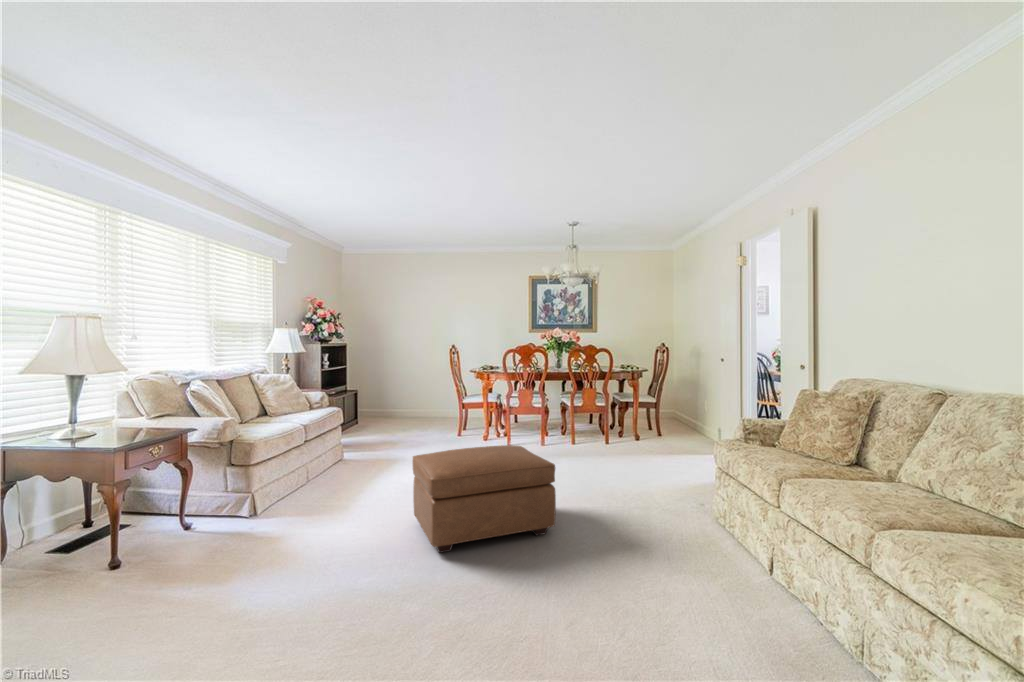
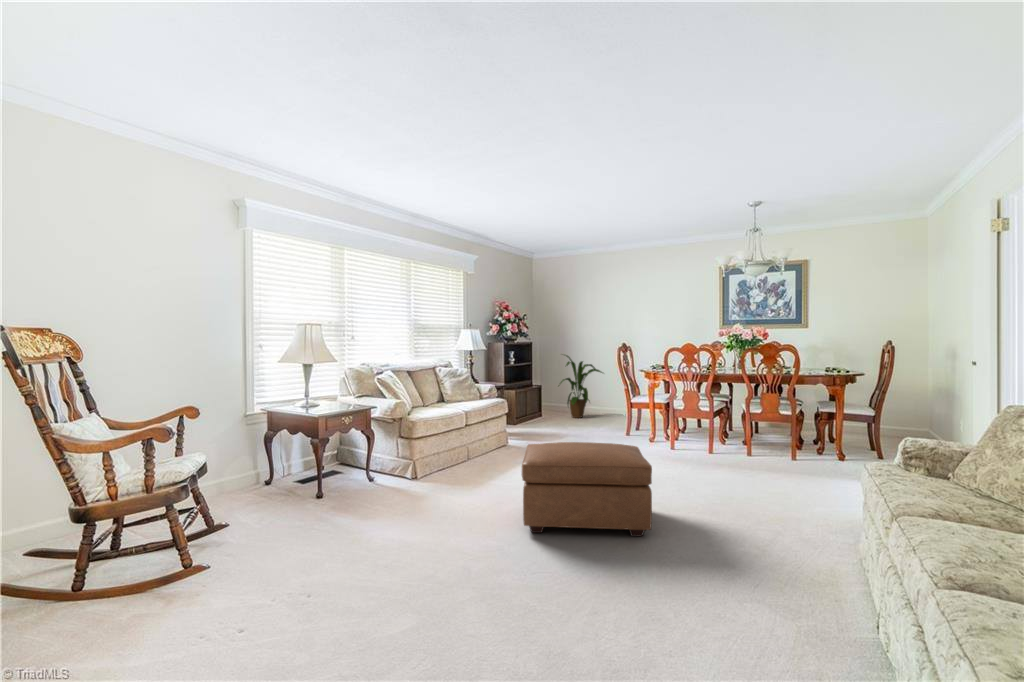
house plant: none [376,357,425,422] -> present [560,355,603,418]

